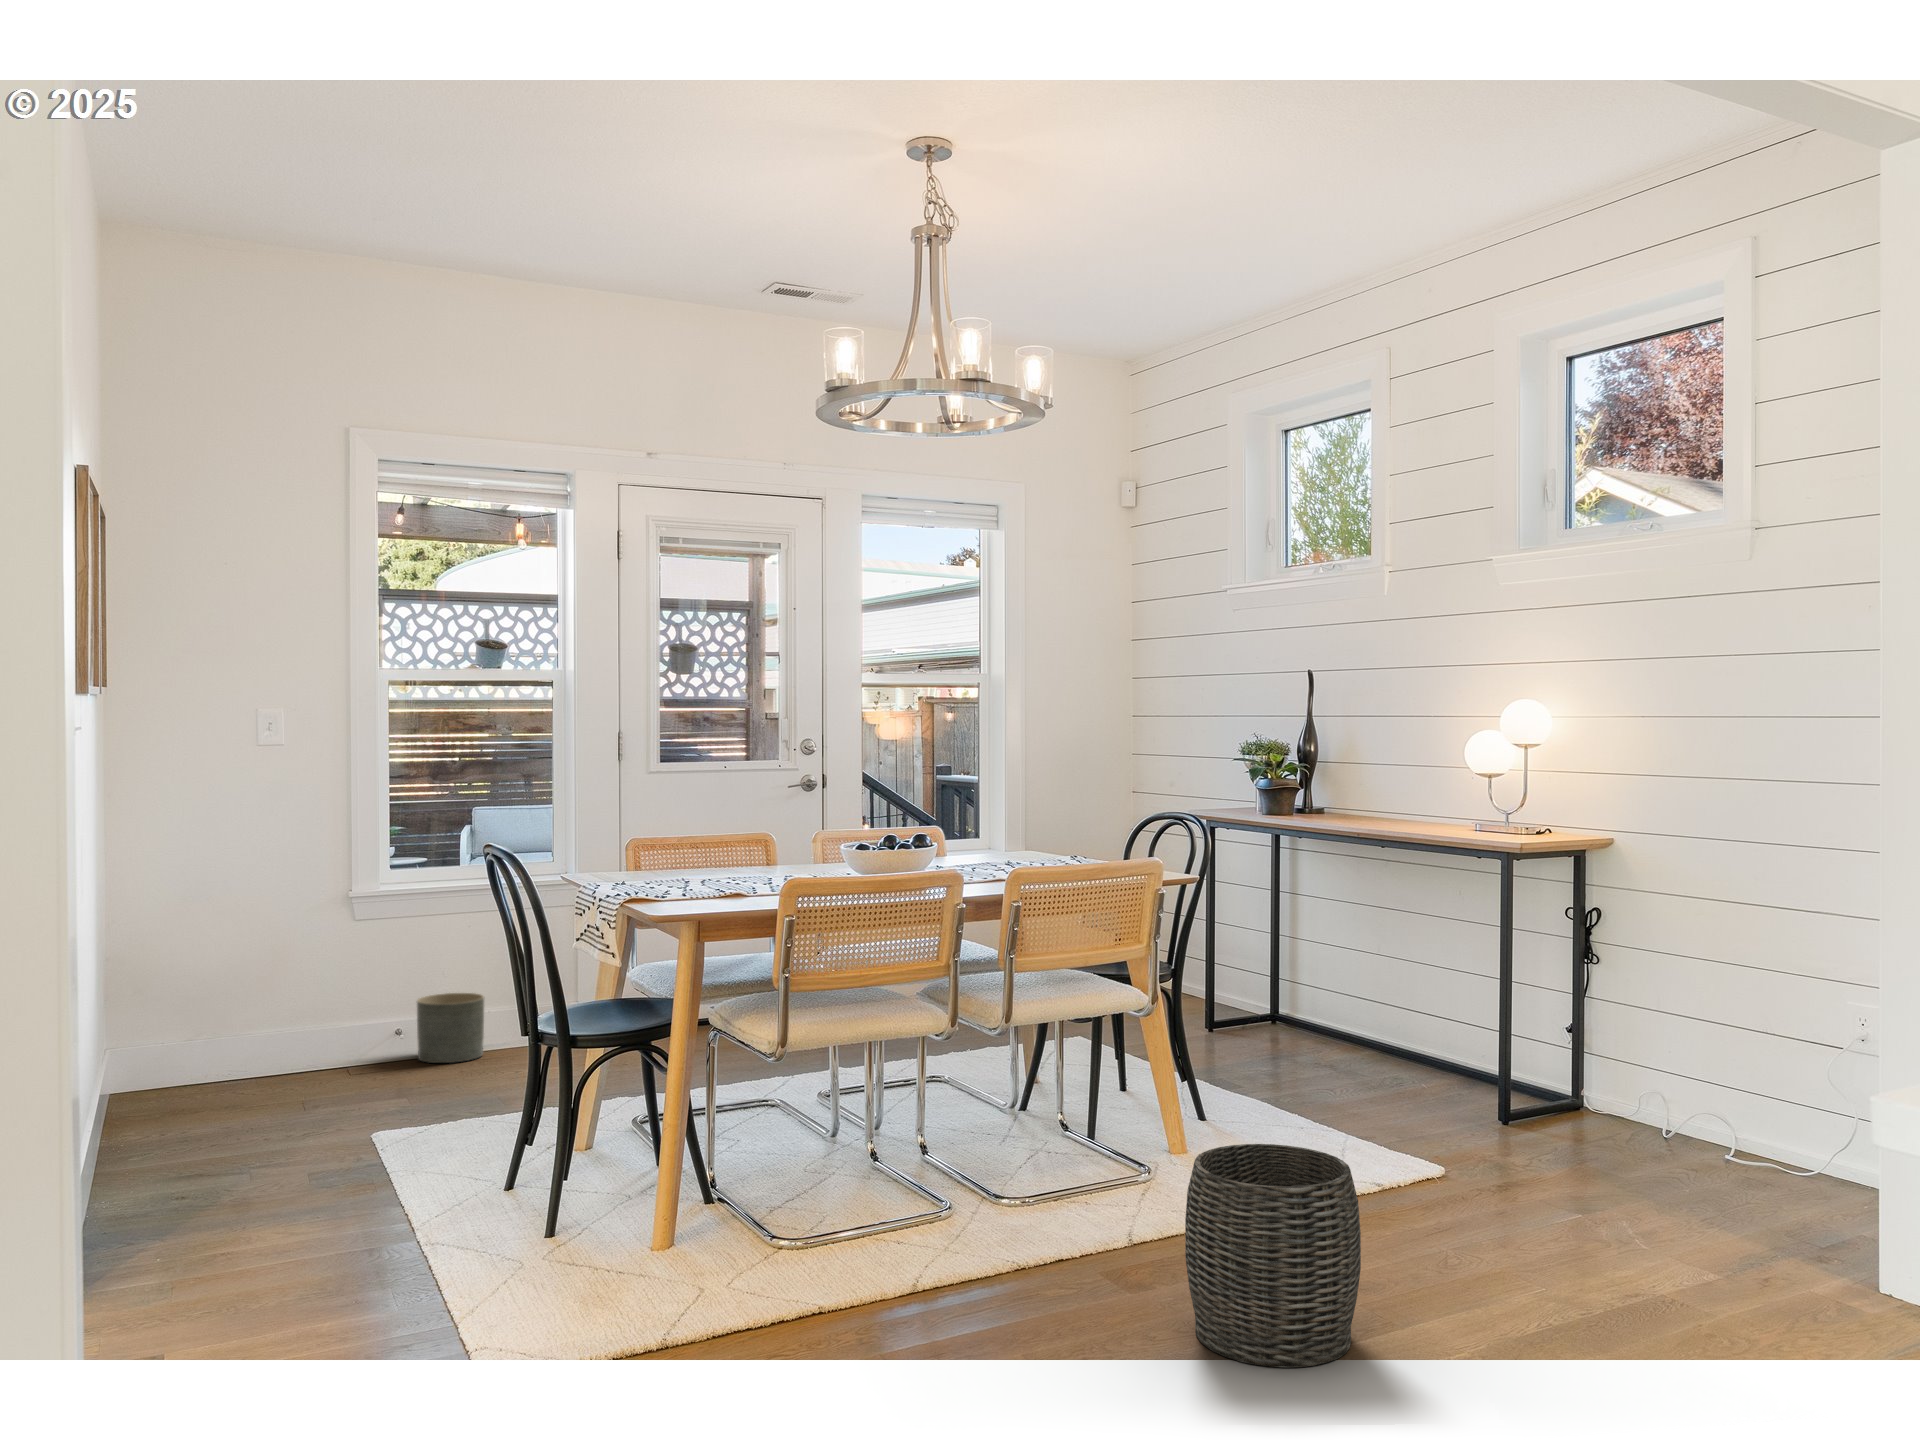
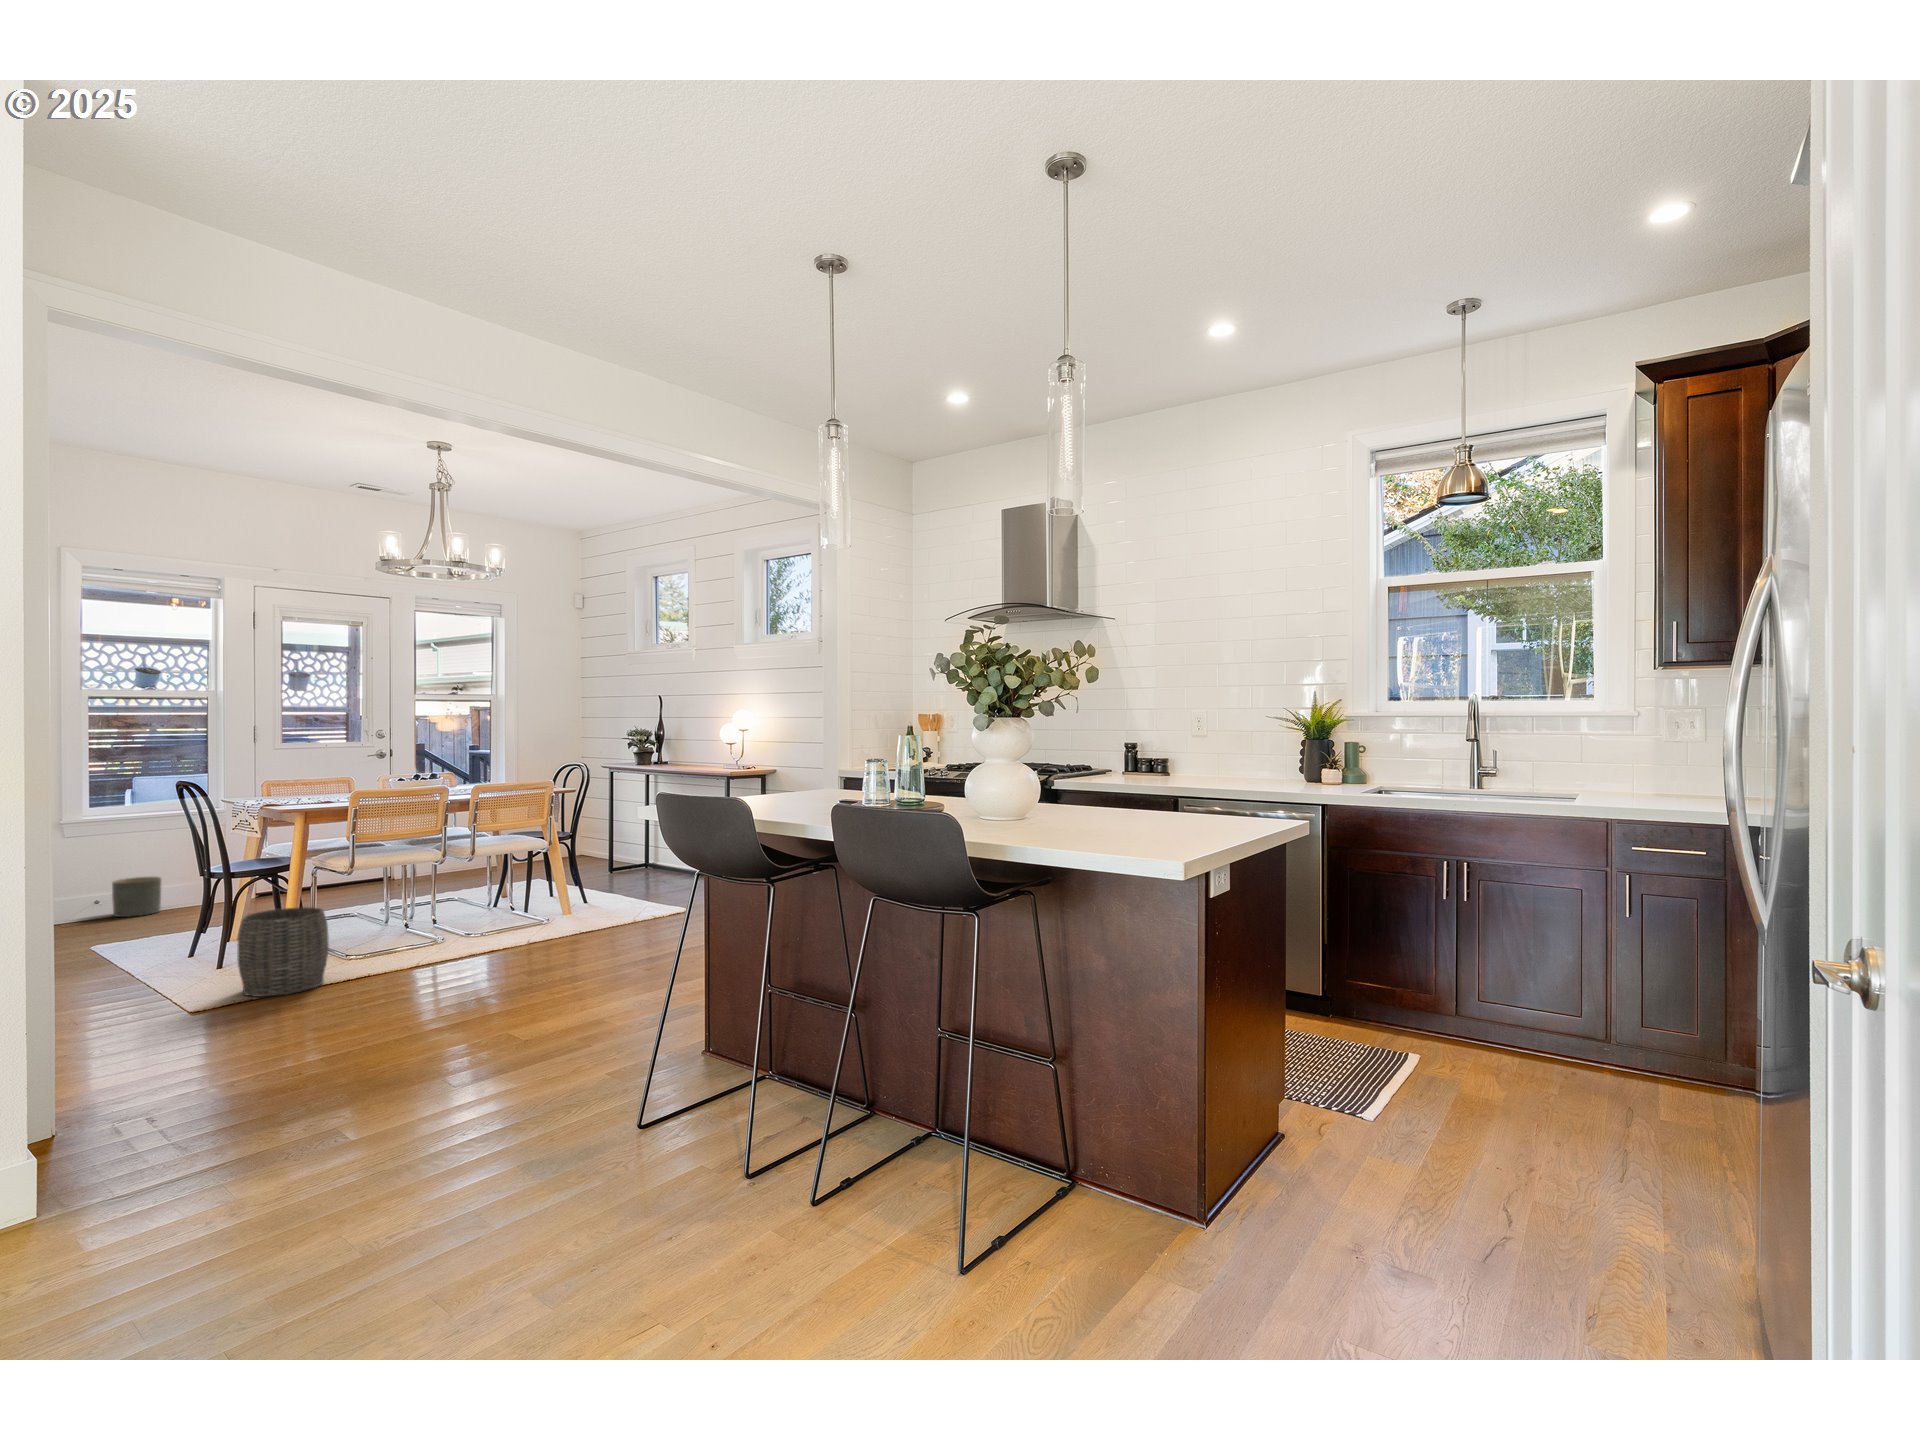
woven basket: present [1185,1144,1361,1367] -> present [237,907,329,997]

